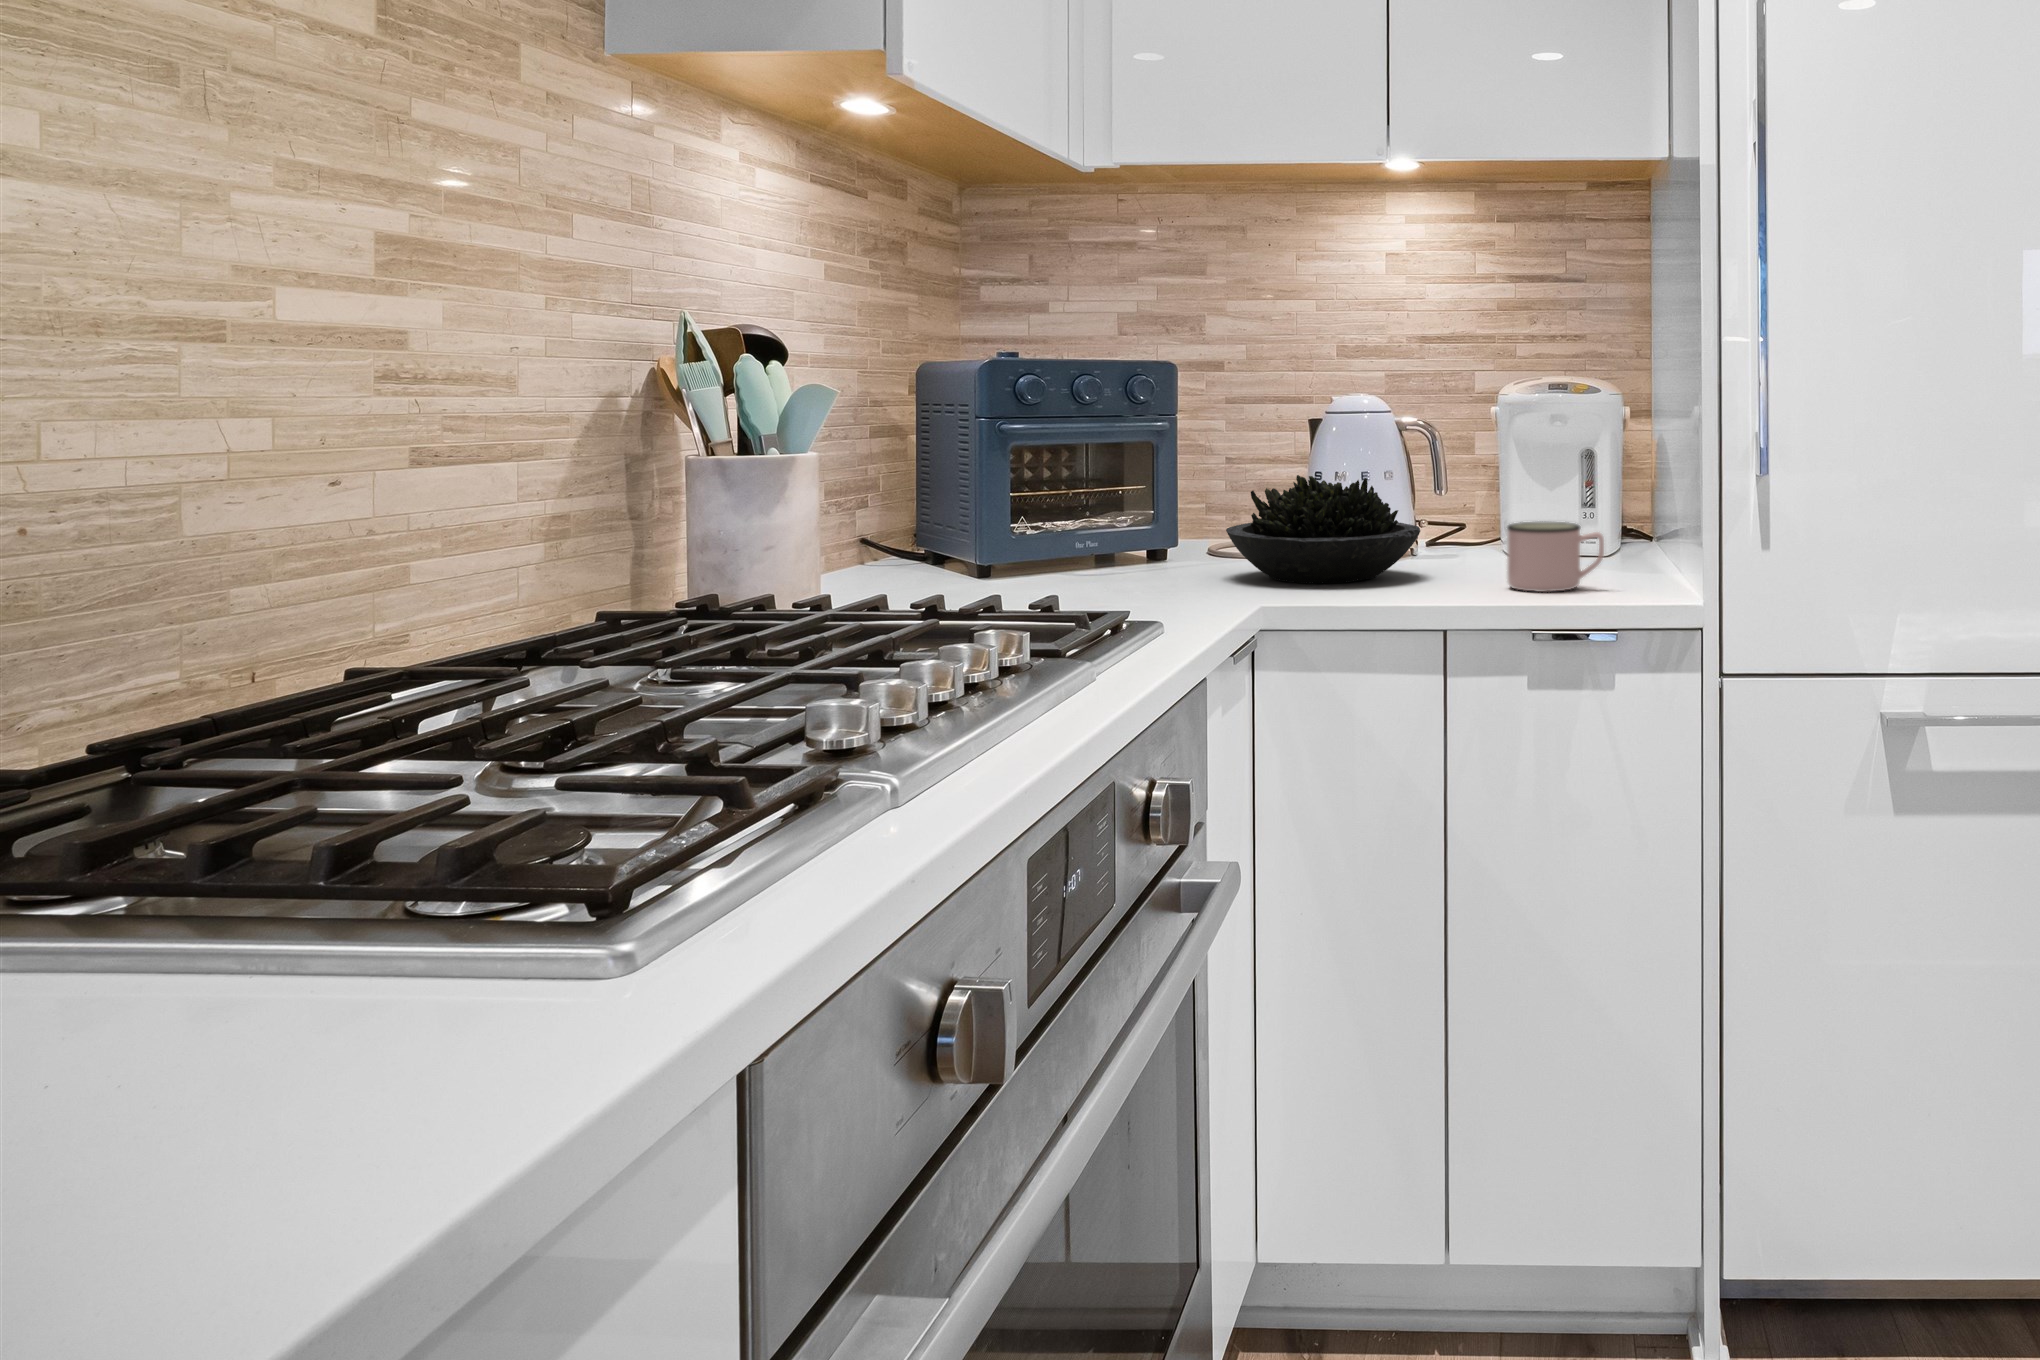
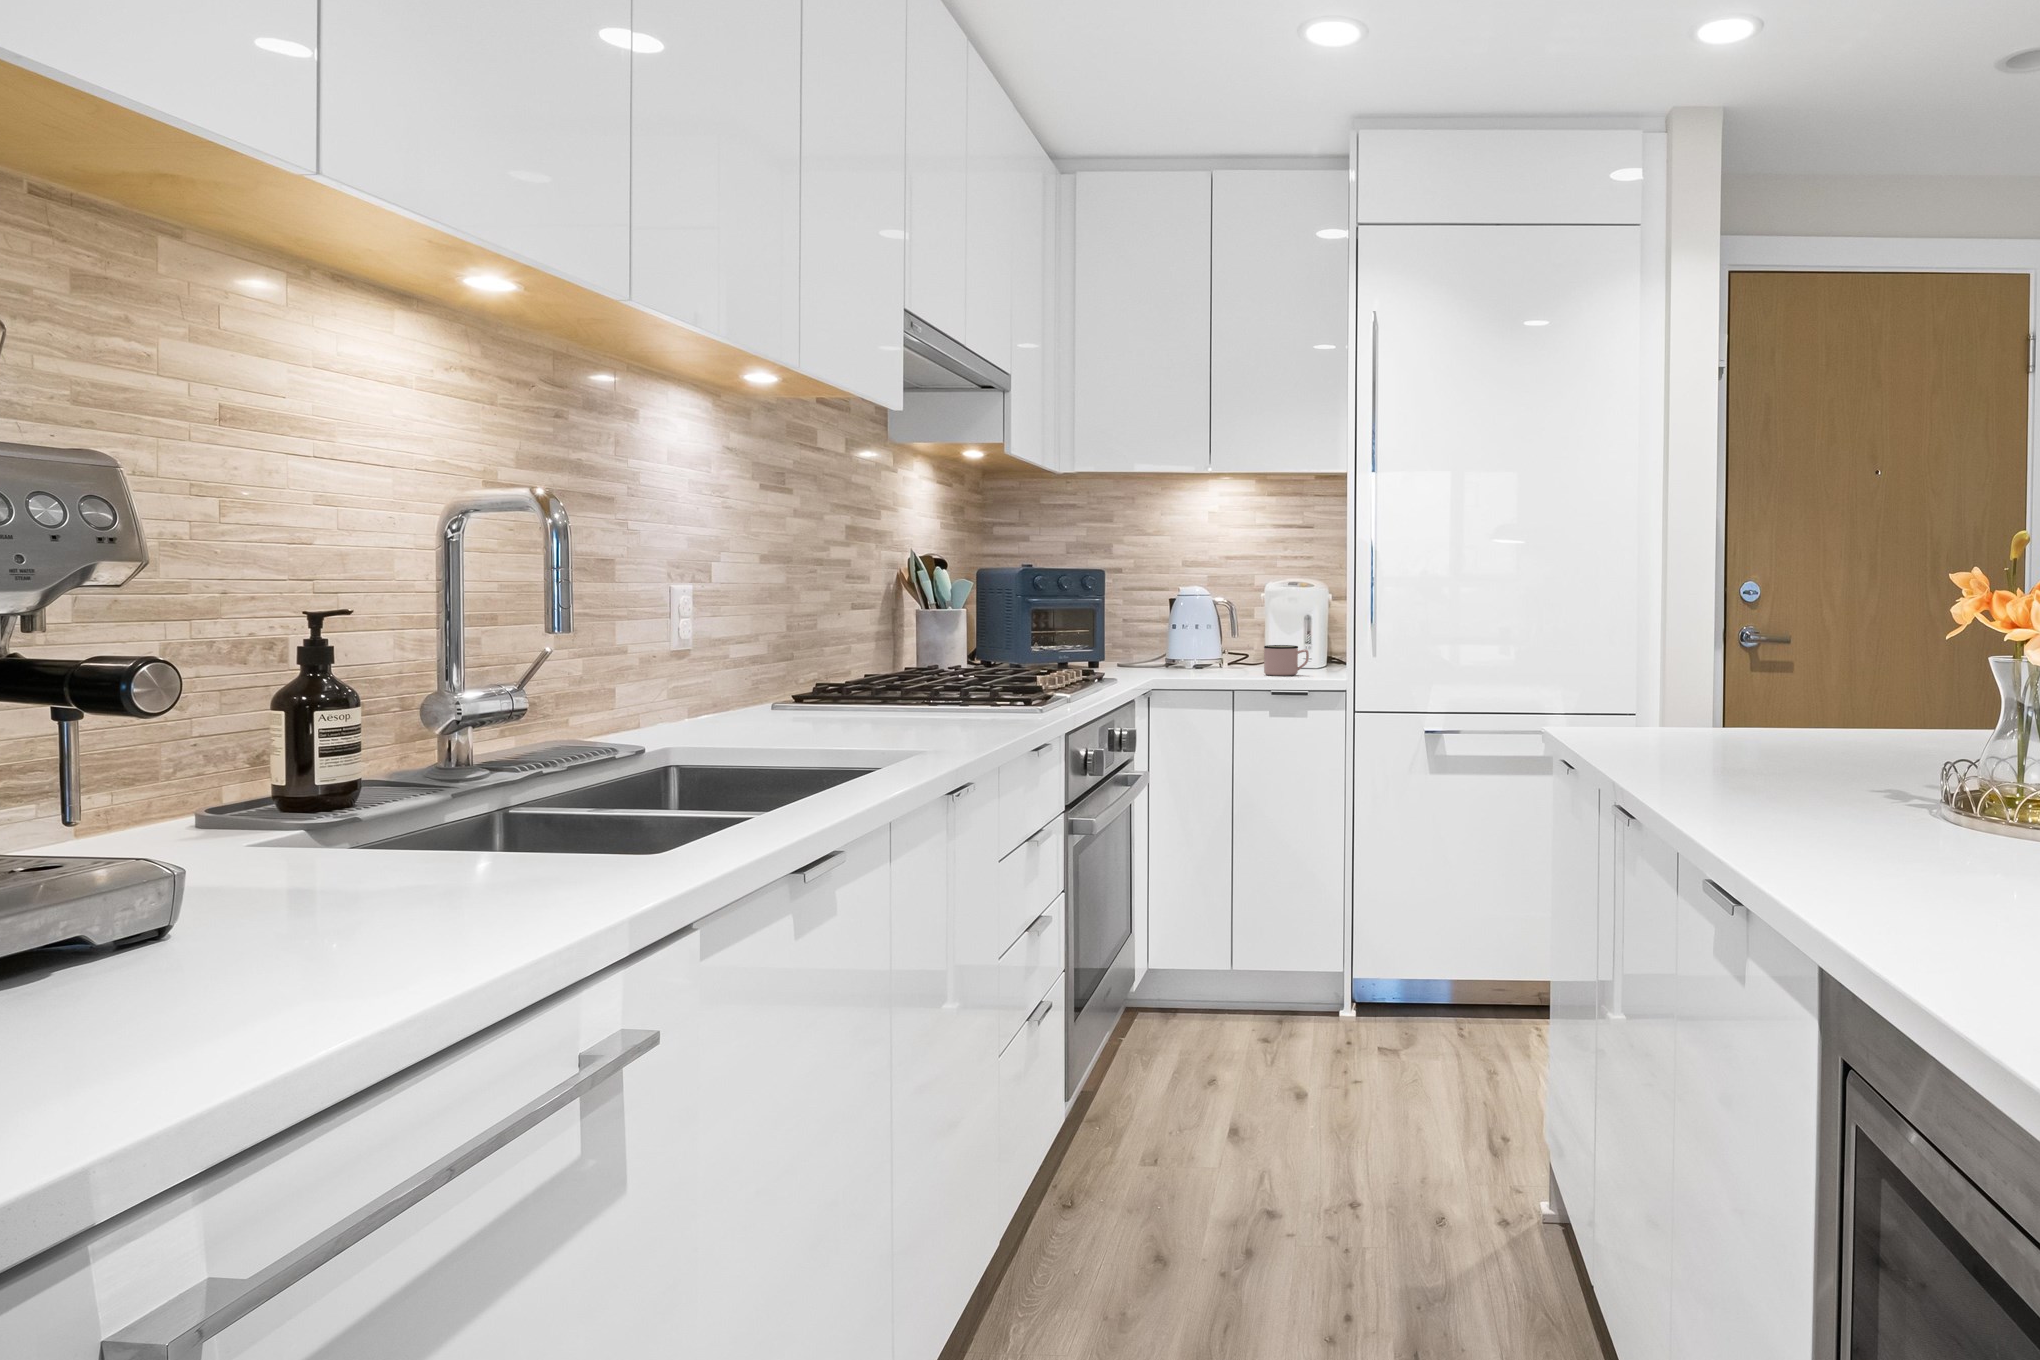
succulent plant: present [1226,475,1420,584] -> none [1133,623,1225,673]

